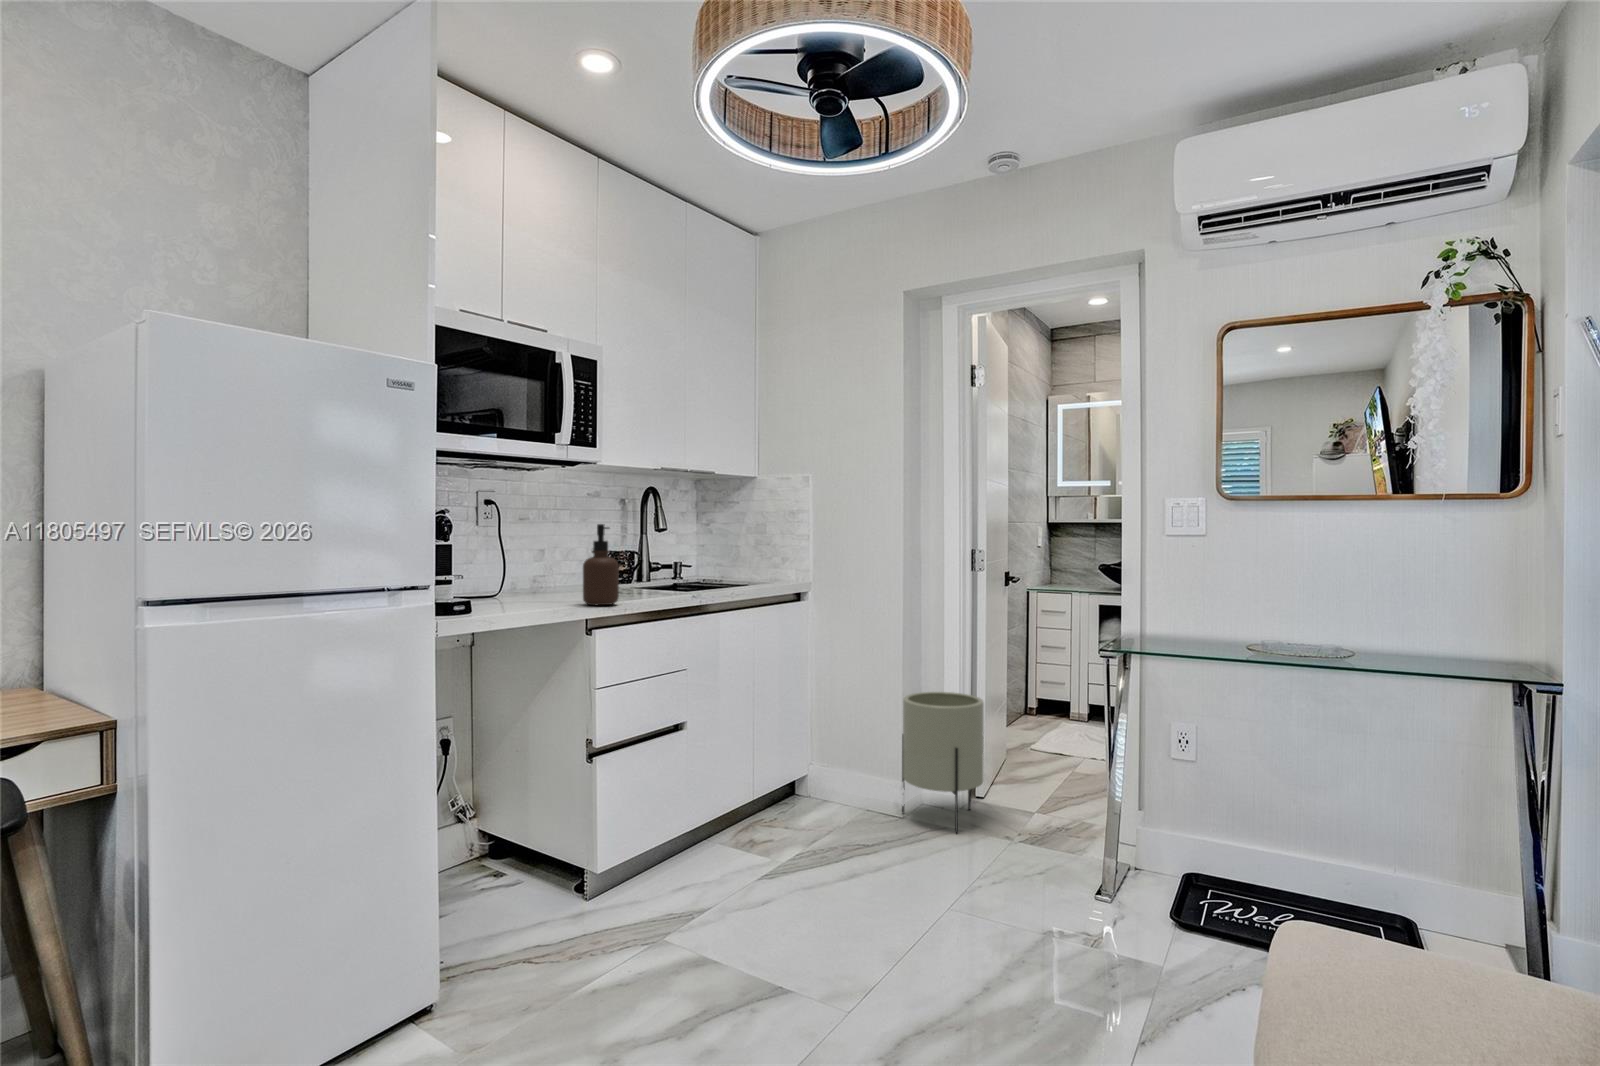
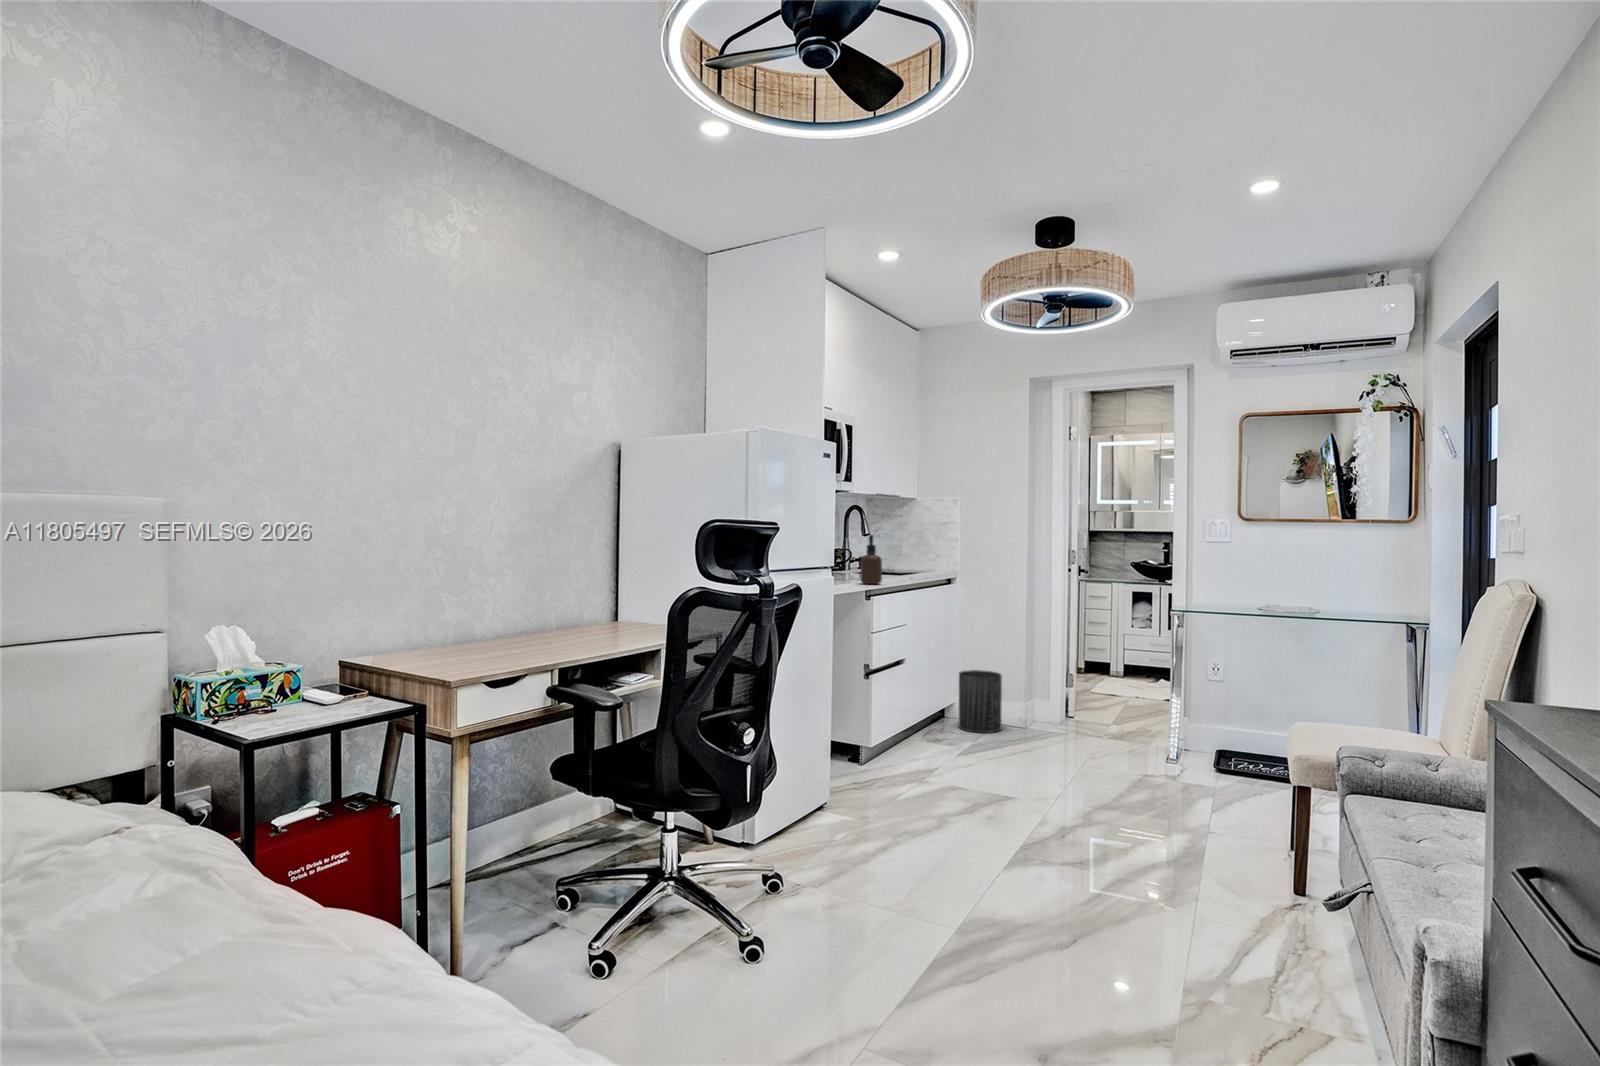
planter: present [902,692,984,833] -> none [1024,646,1080,734]
trash can: none [801,729,864,829] -> present [959,670,1002,733]

